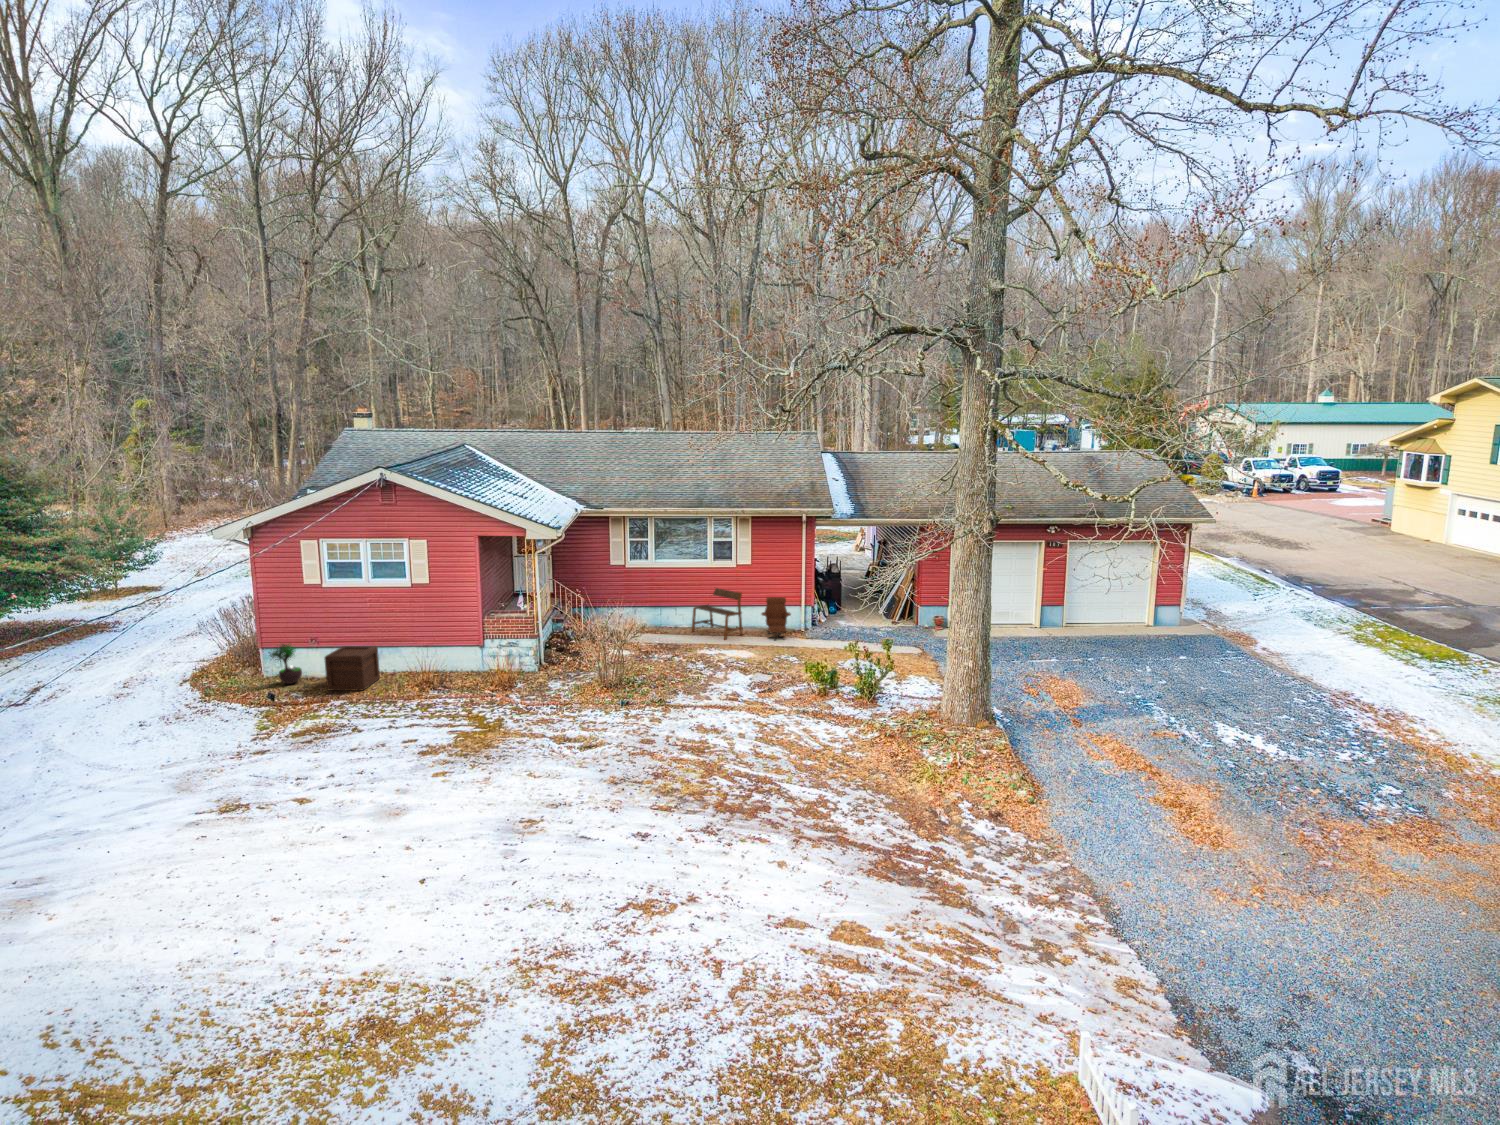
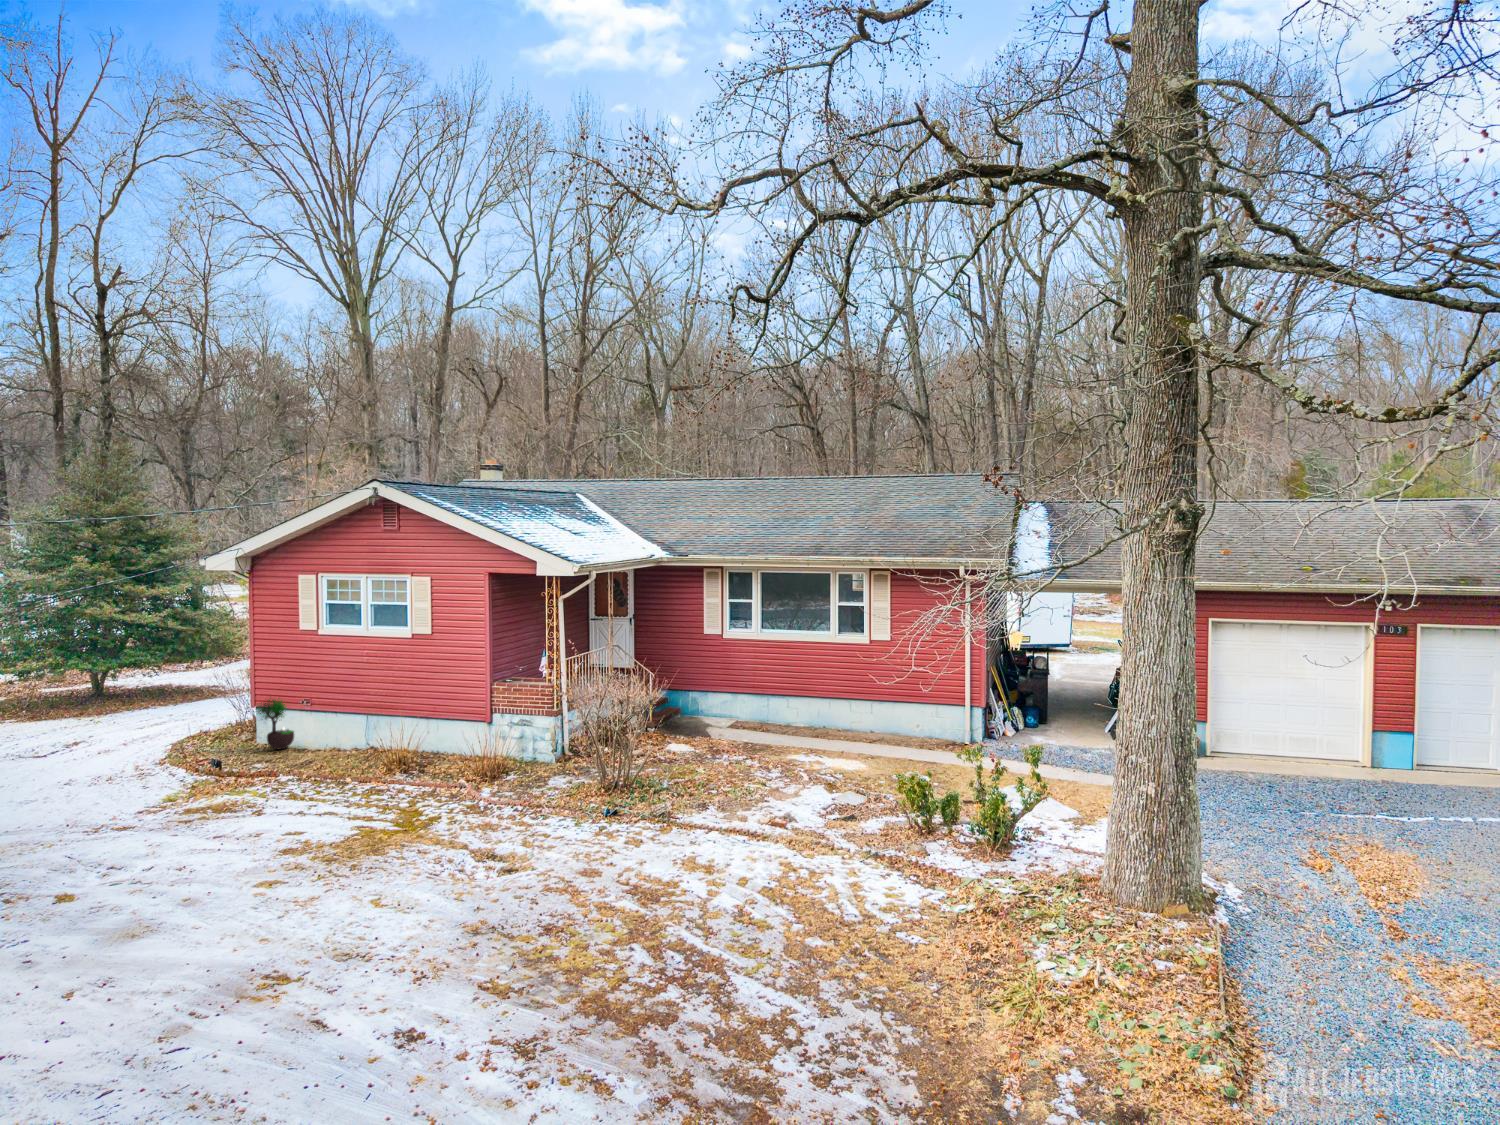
bench: present [692,588,743,640] -> none [802,670,871,746]
lounge chair: present [762,597,791,638] -> none [900,688,946,752]
wooden crate: present [324,646,380,691] -> none [302,707,372,763]

